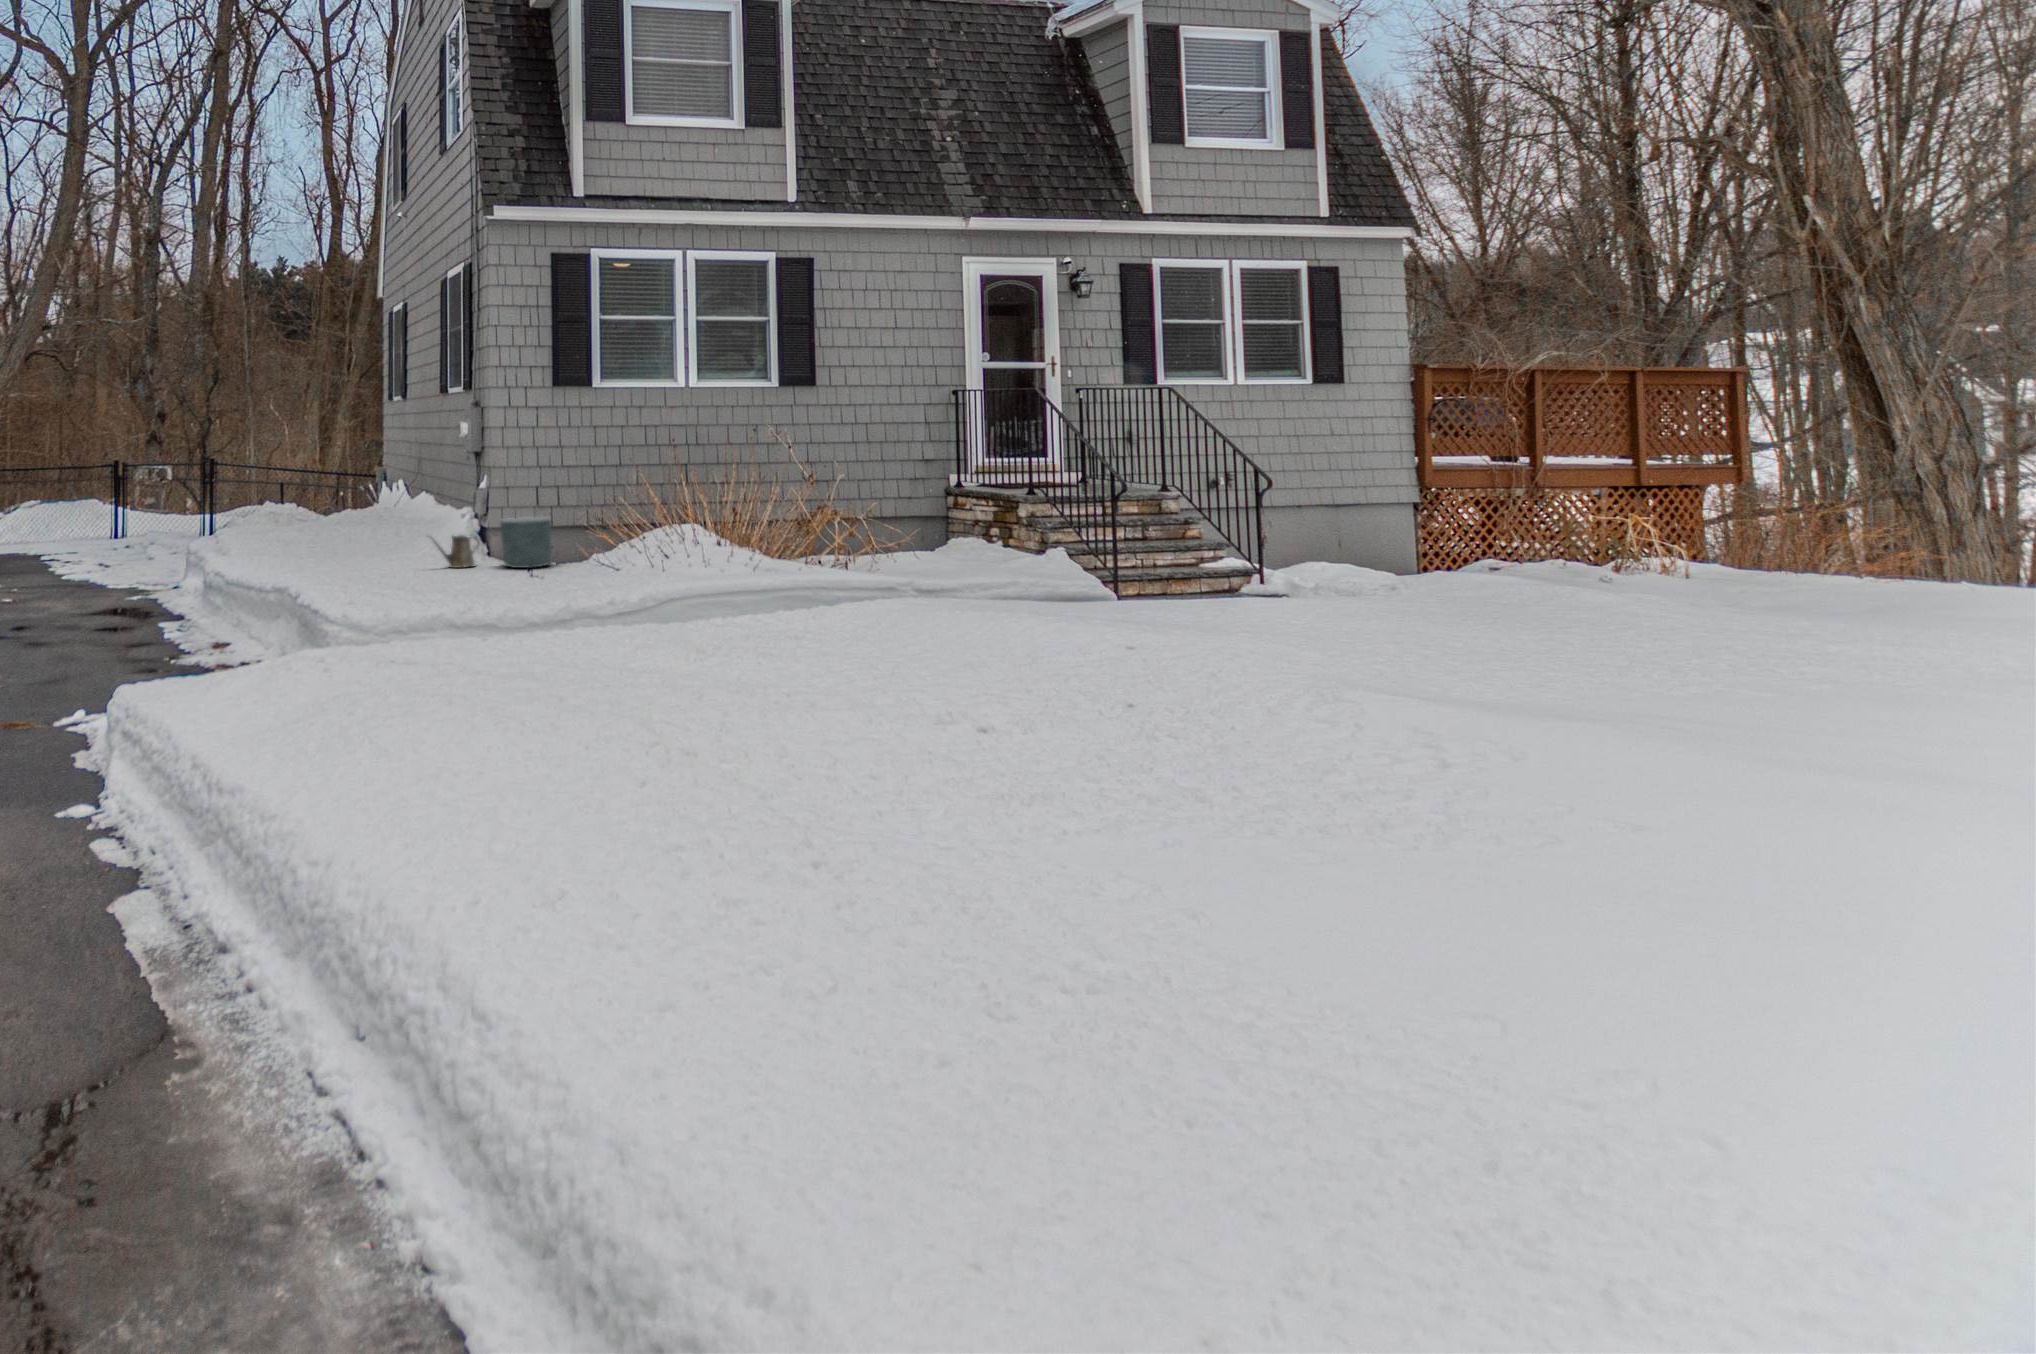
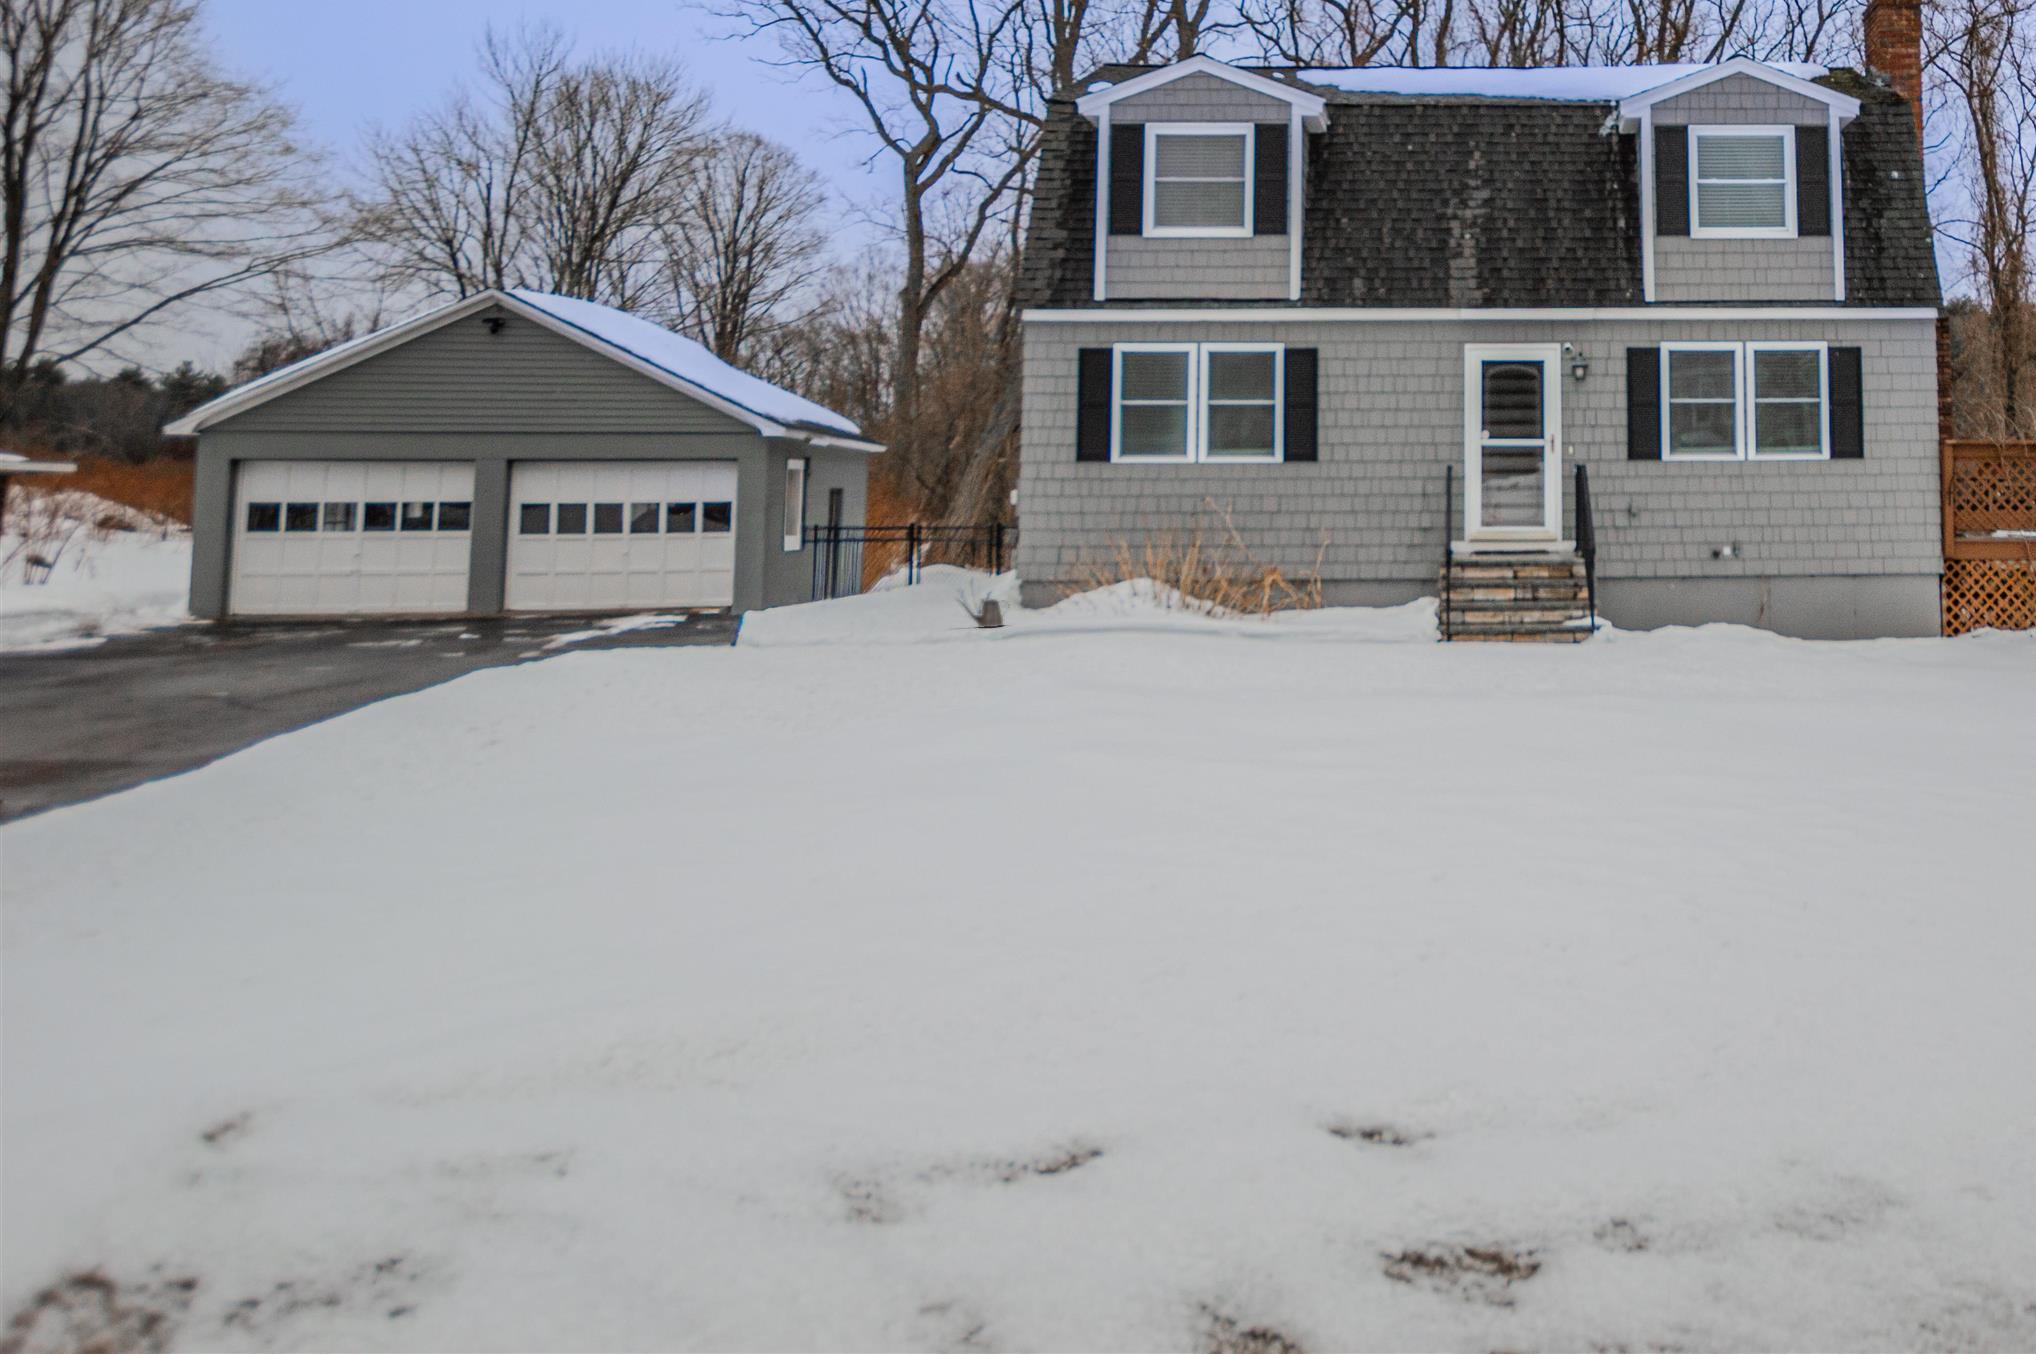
planter: present [500,517,551,568] -> none [1012,585,1059,629]

